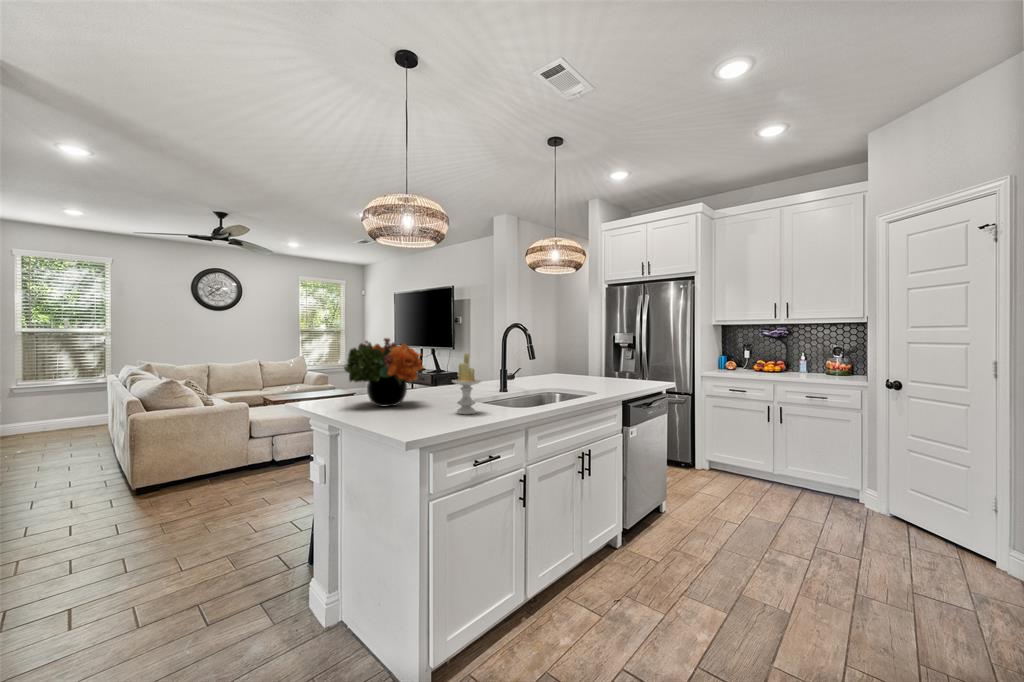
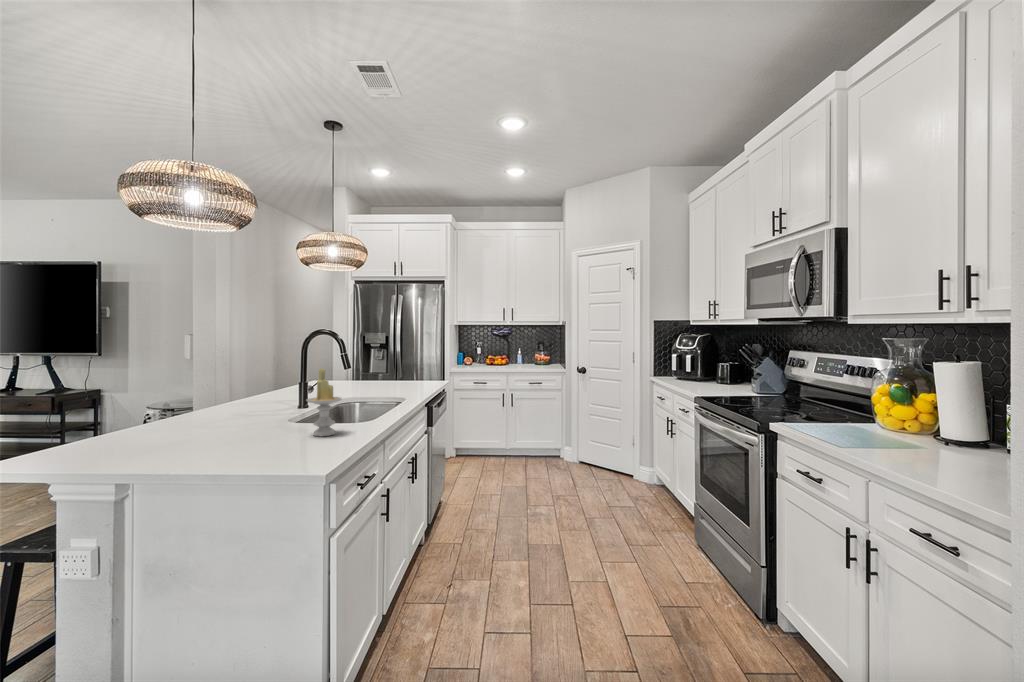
flower arrangement: present [344,338,424,406] -> none [134,353,252,443]

